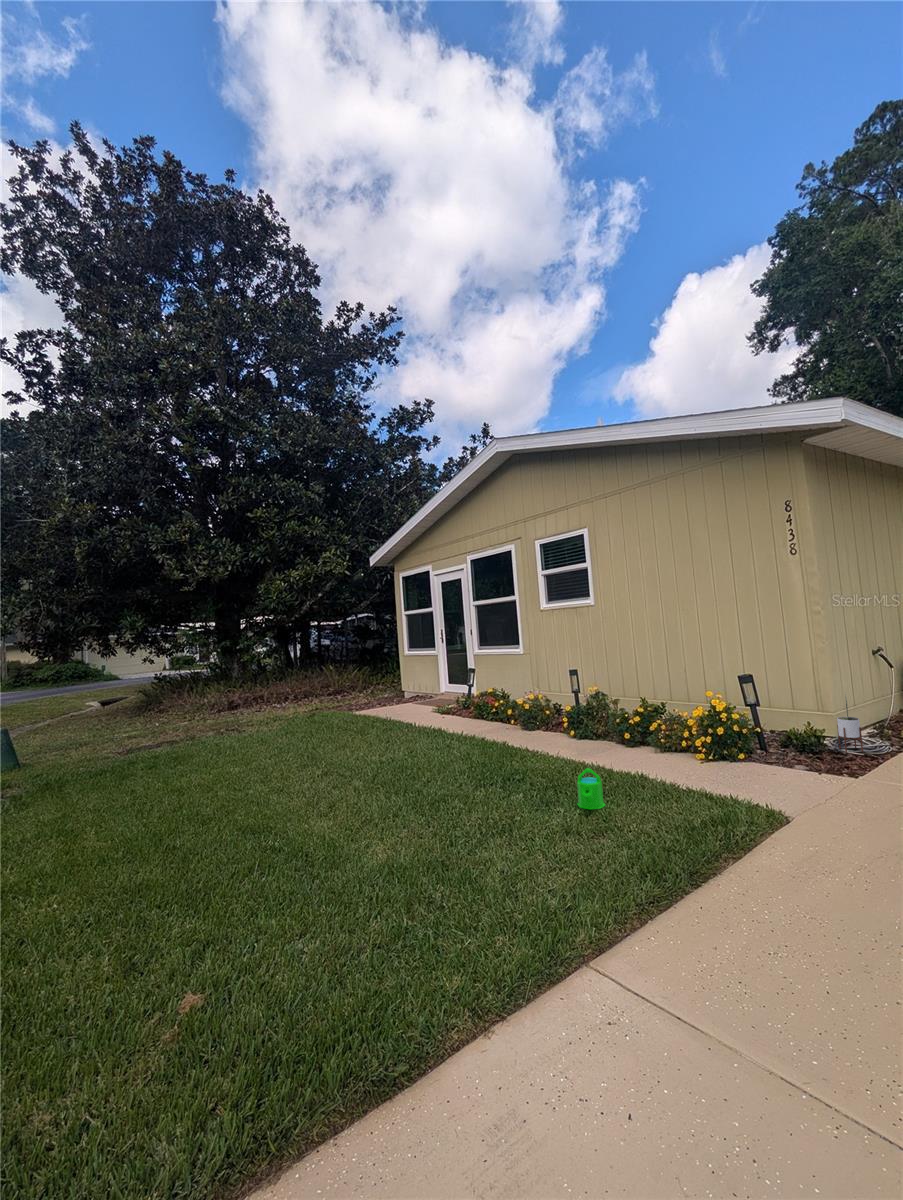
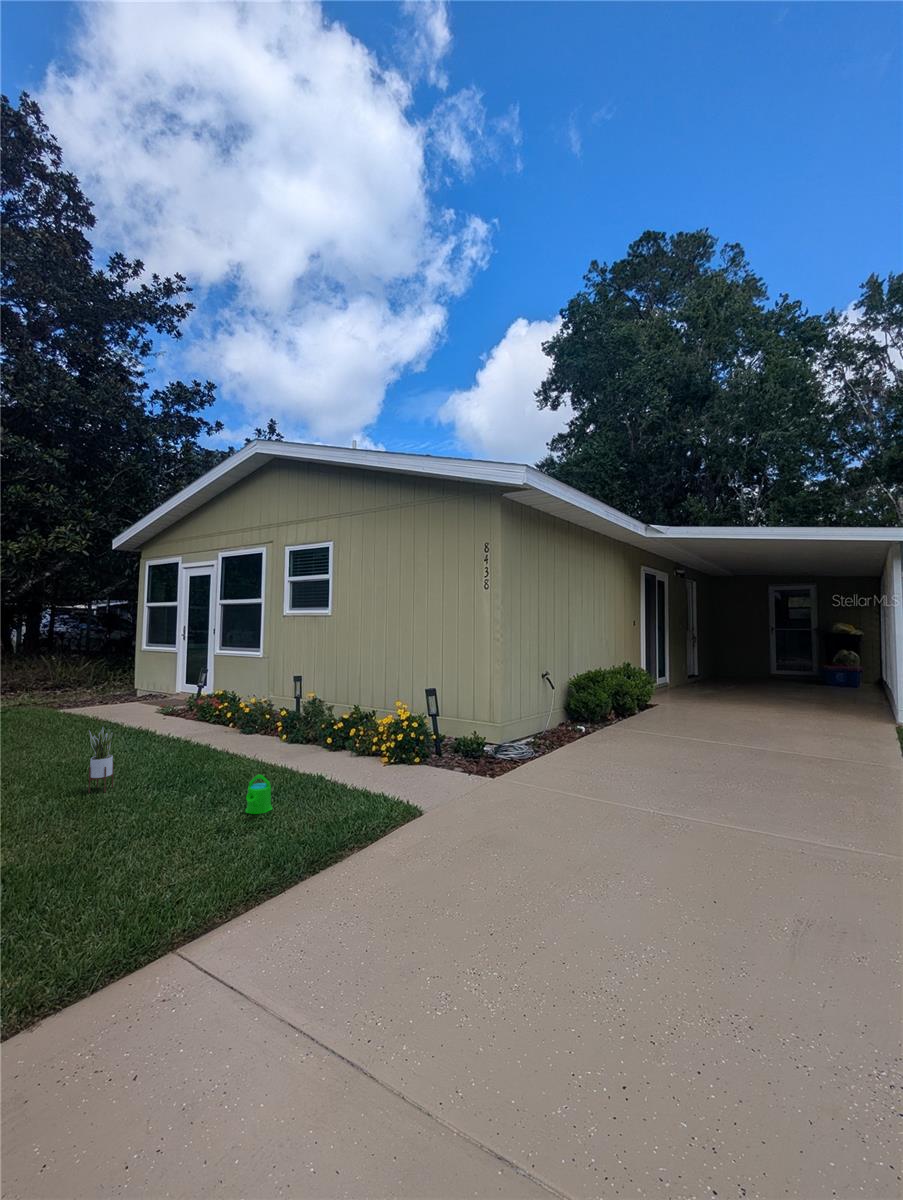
potted plant: present [837,696,863,752] -> present [89,728,114,793]

